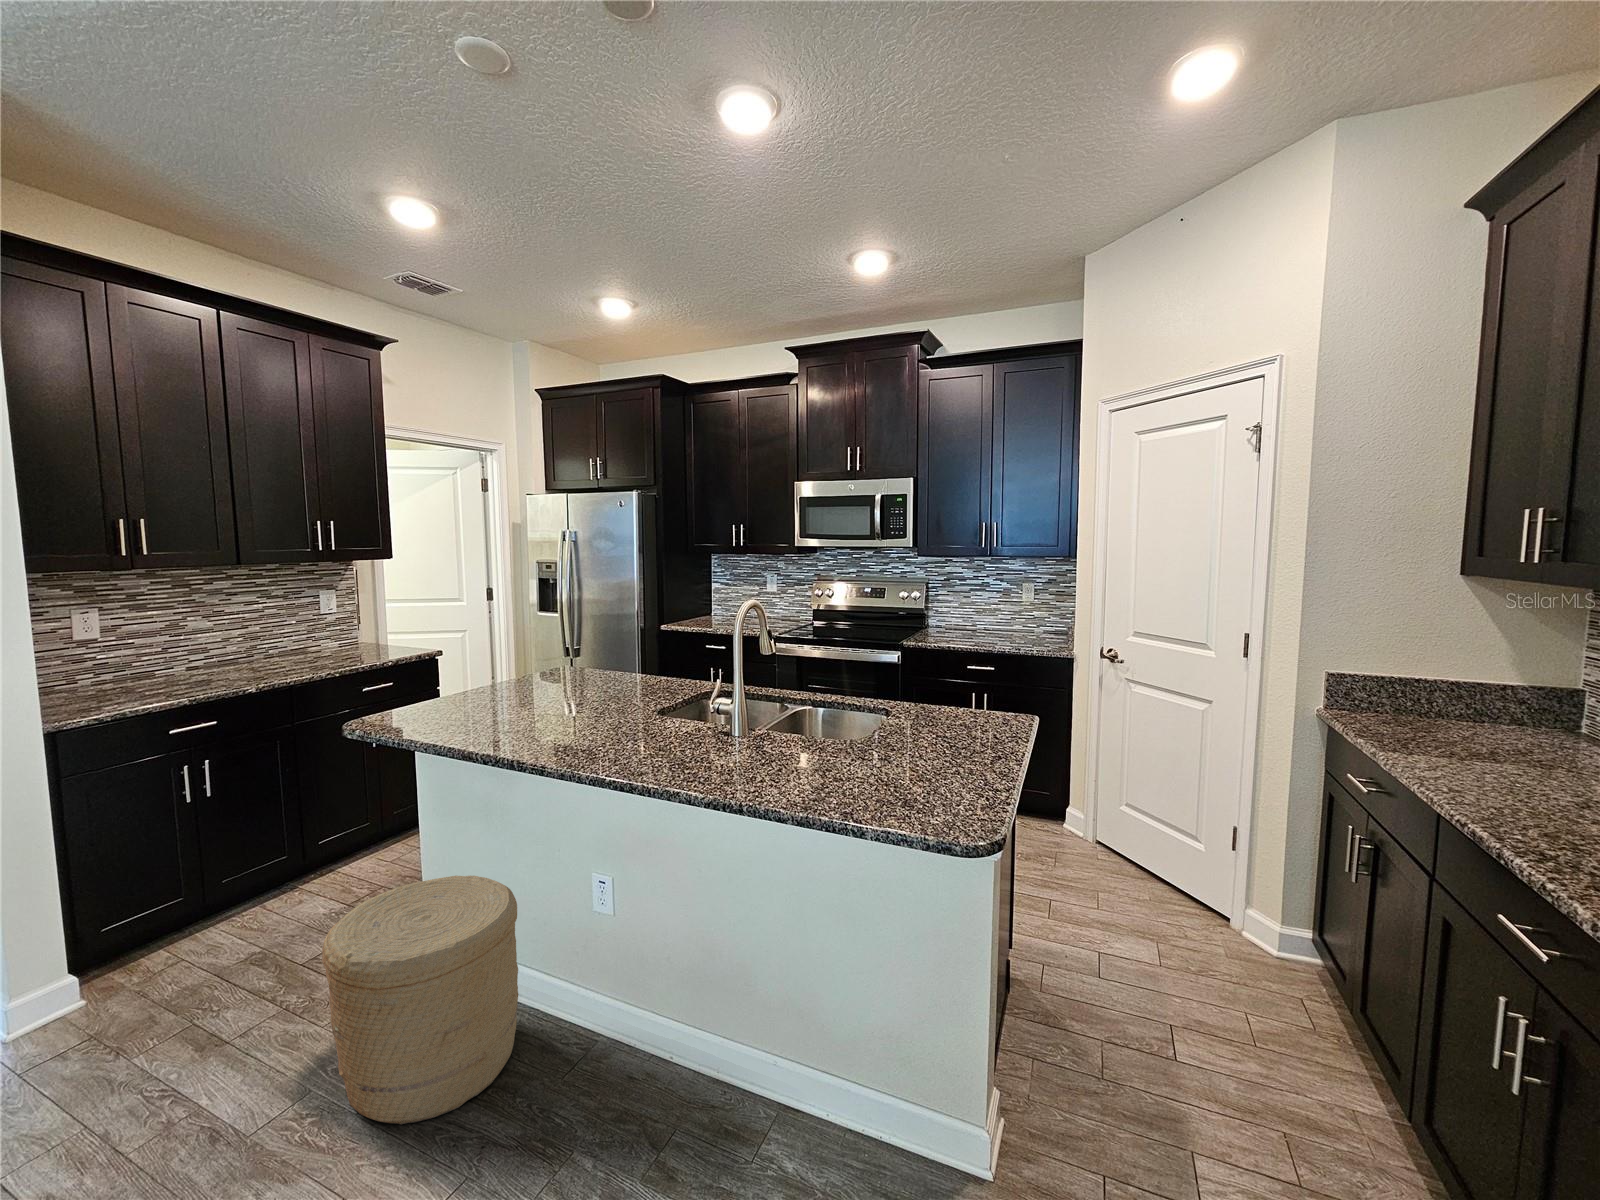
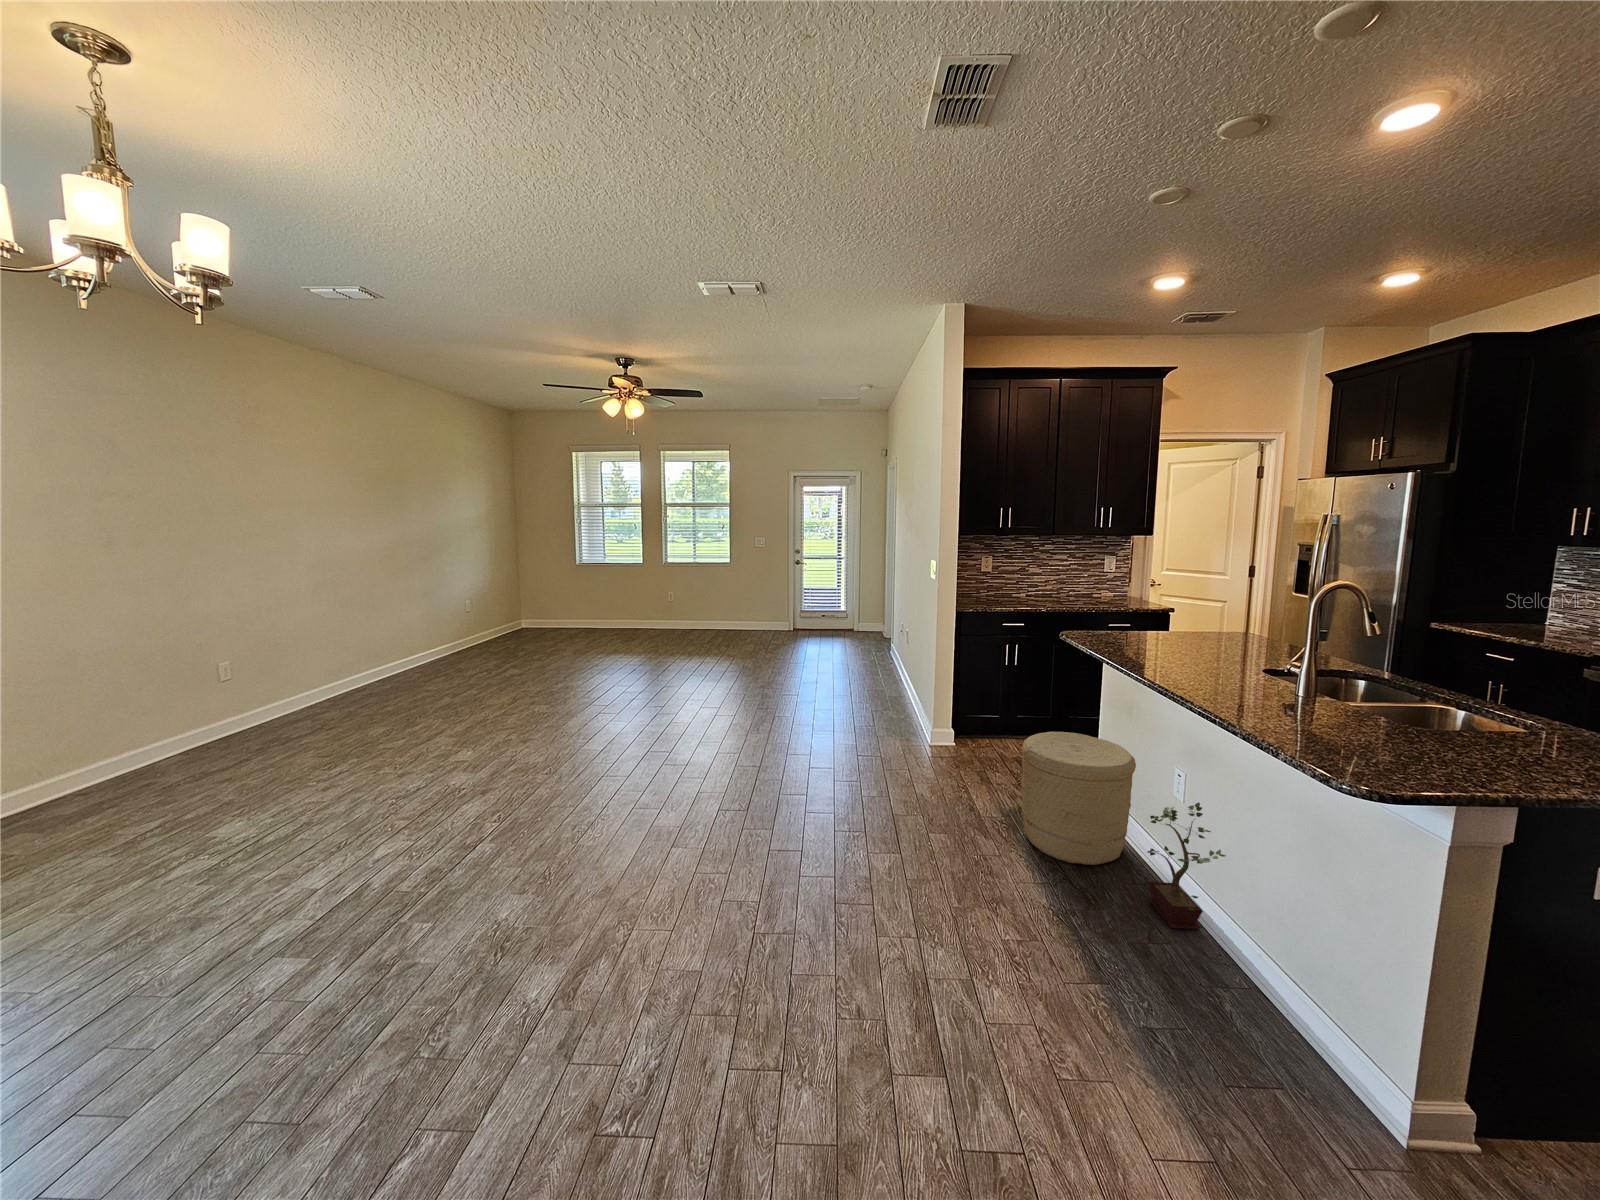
potted plant: none [567,914,692,1105] -> present [1148,803,1226,929]

